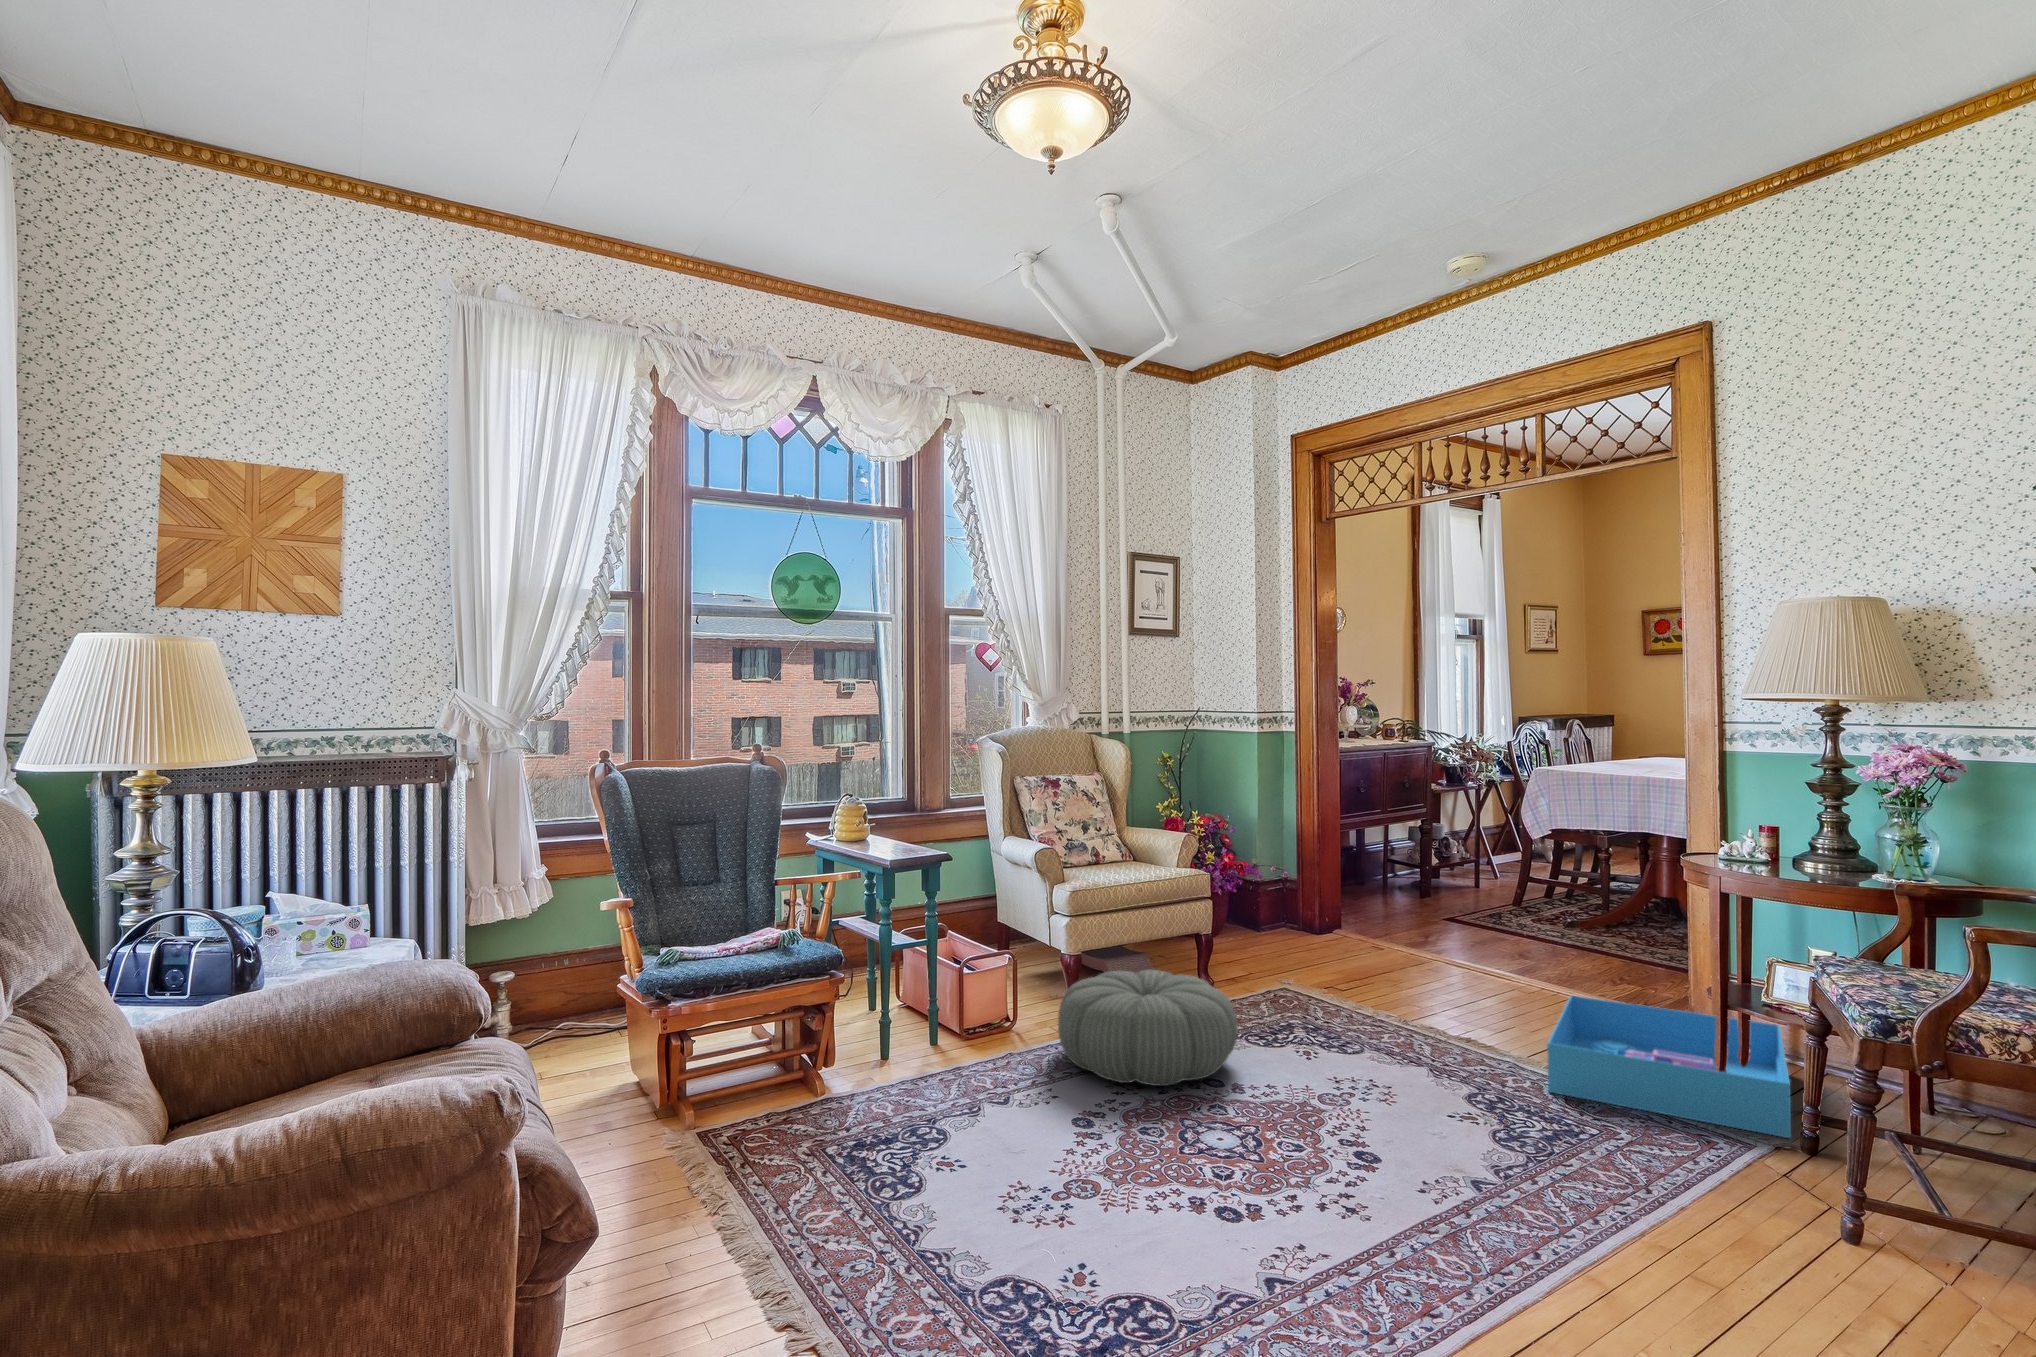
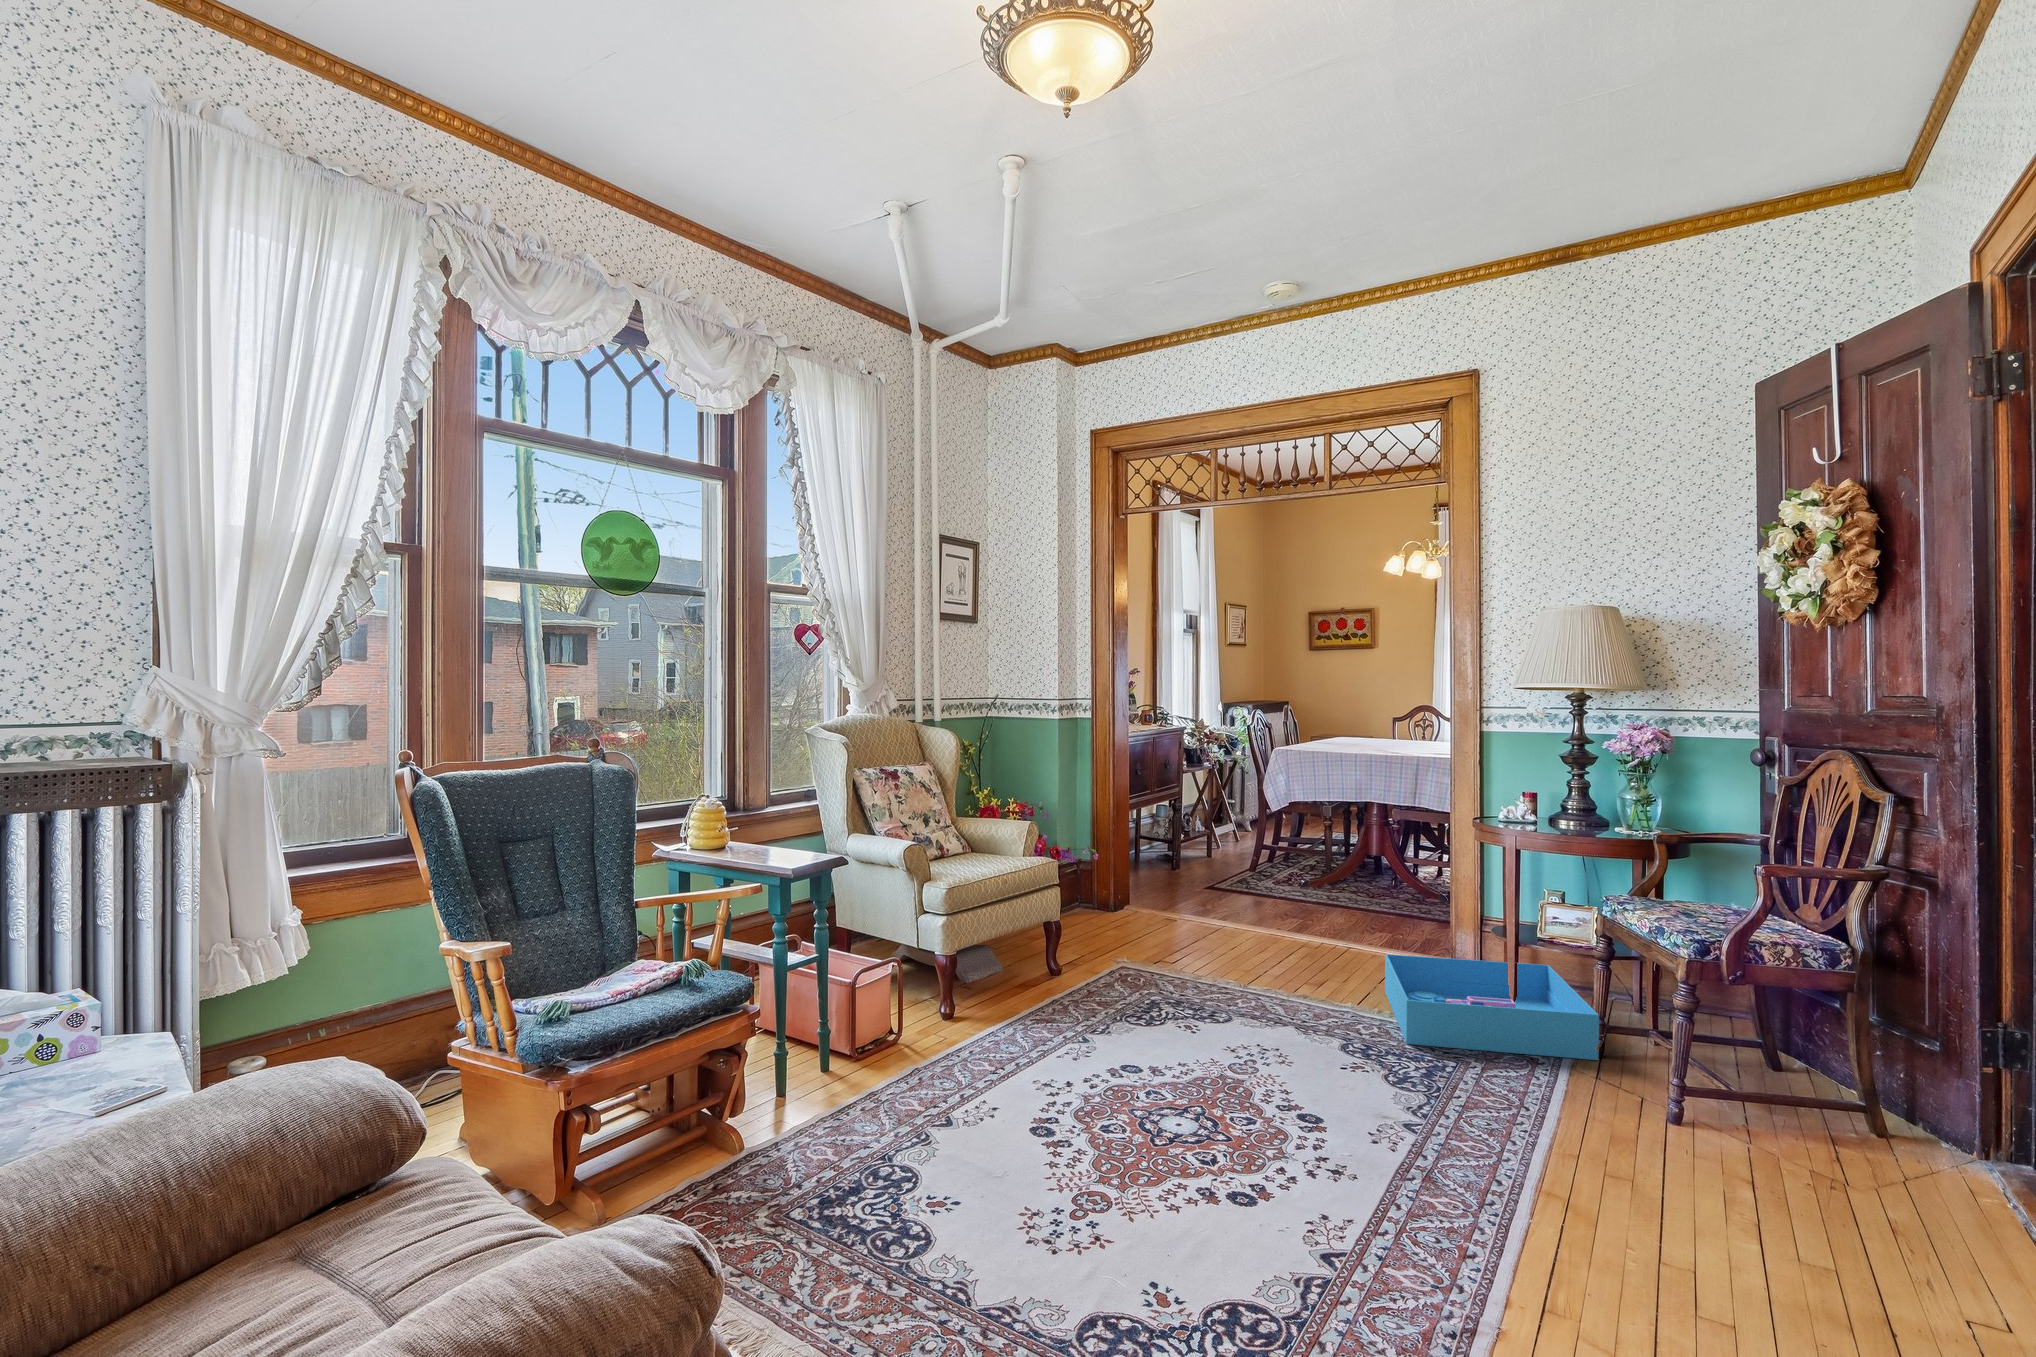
pouf: present [1058,970,1237,1086] -> none [962,965,1147,1085]

